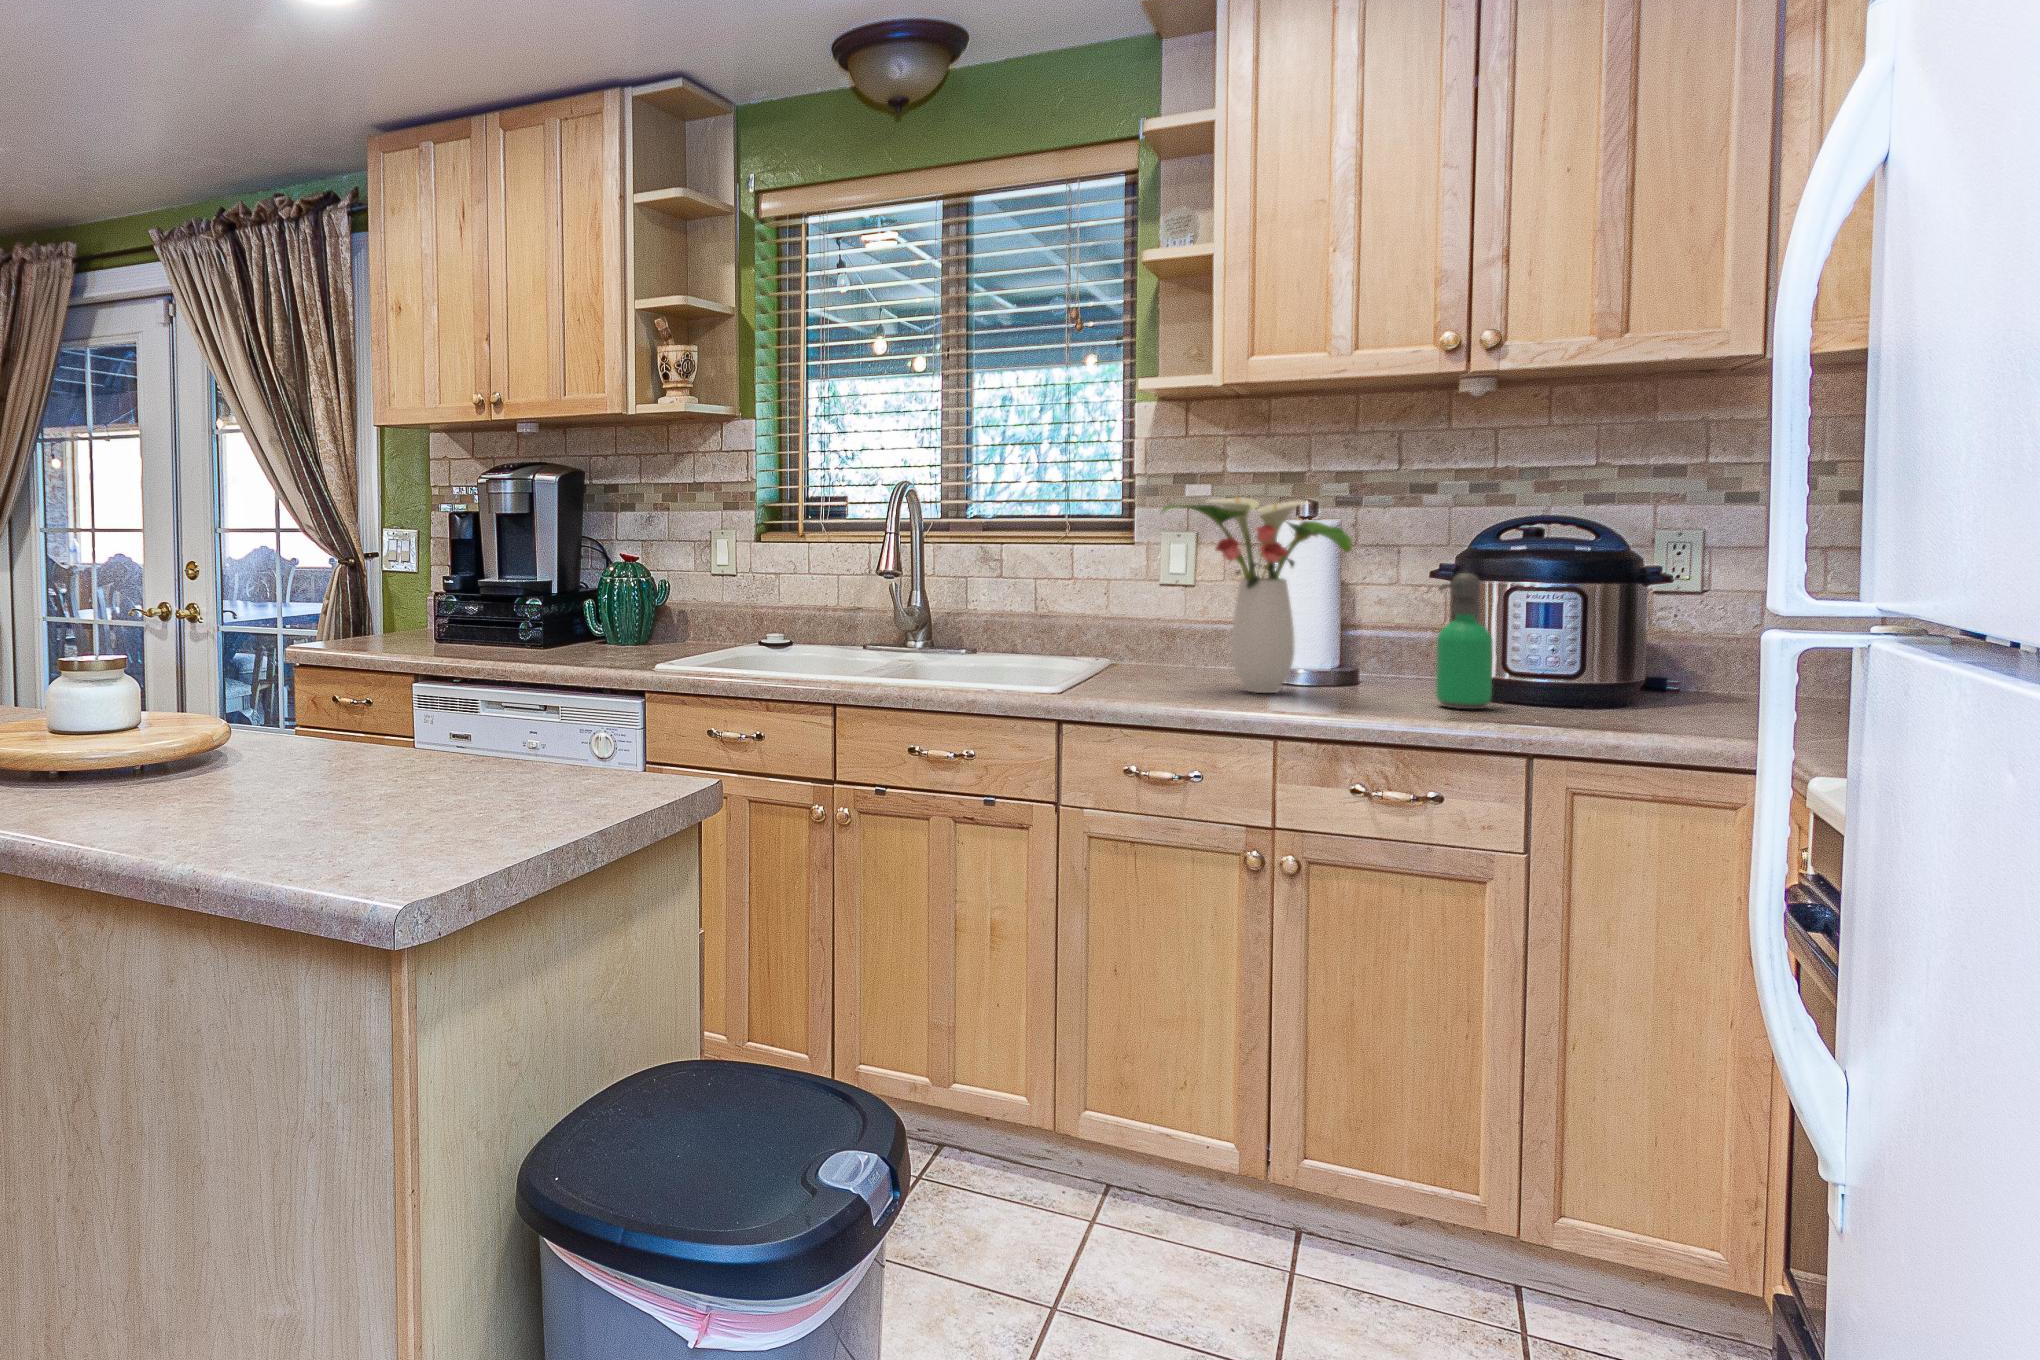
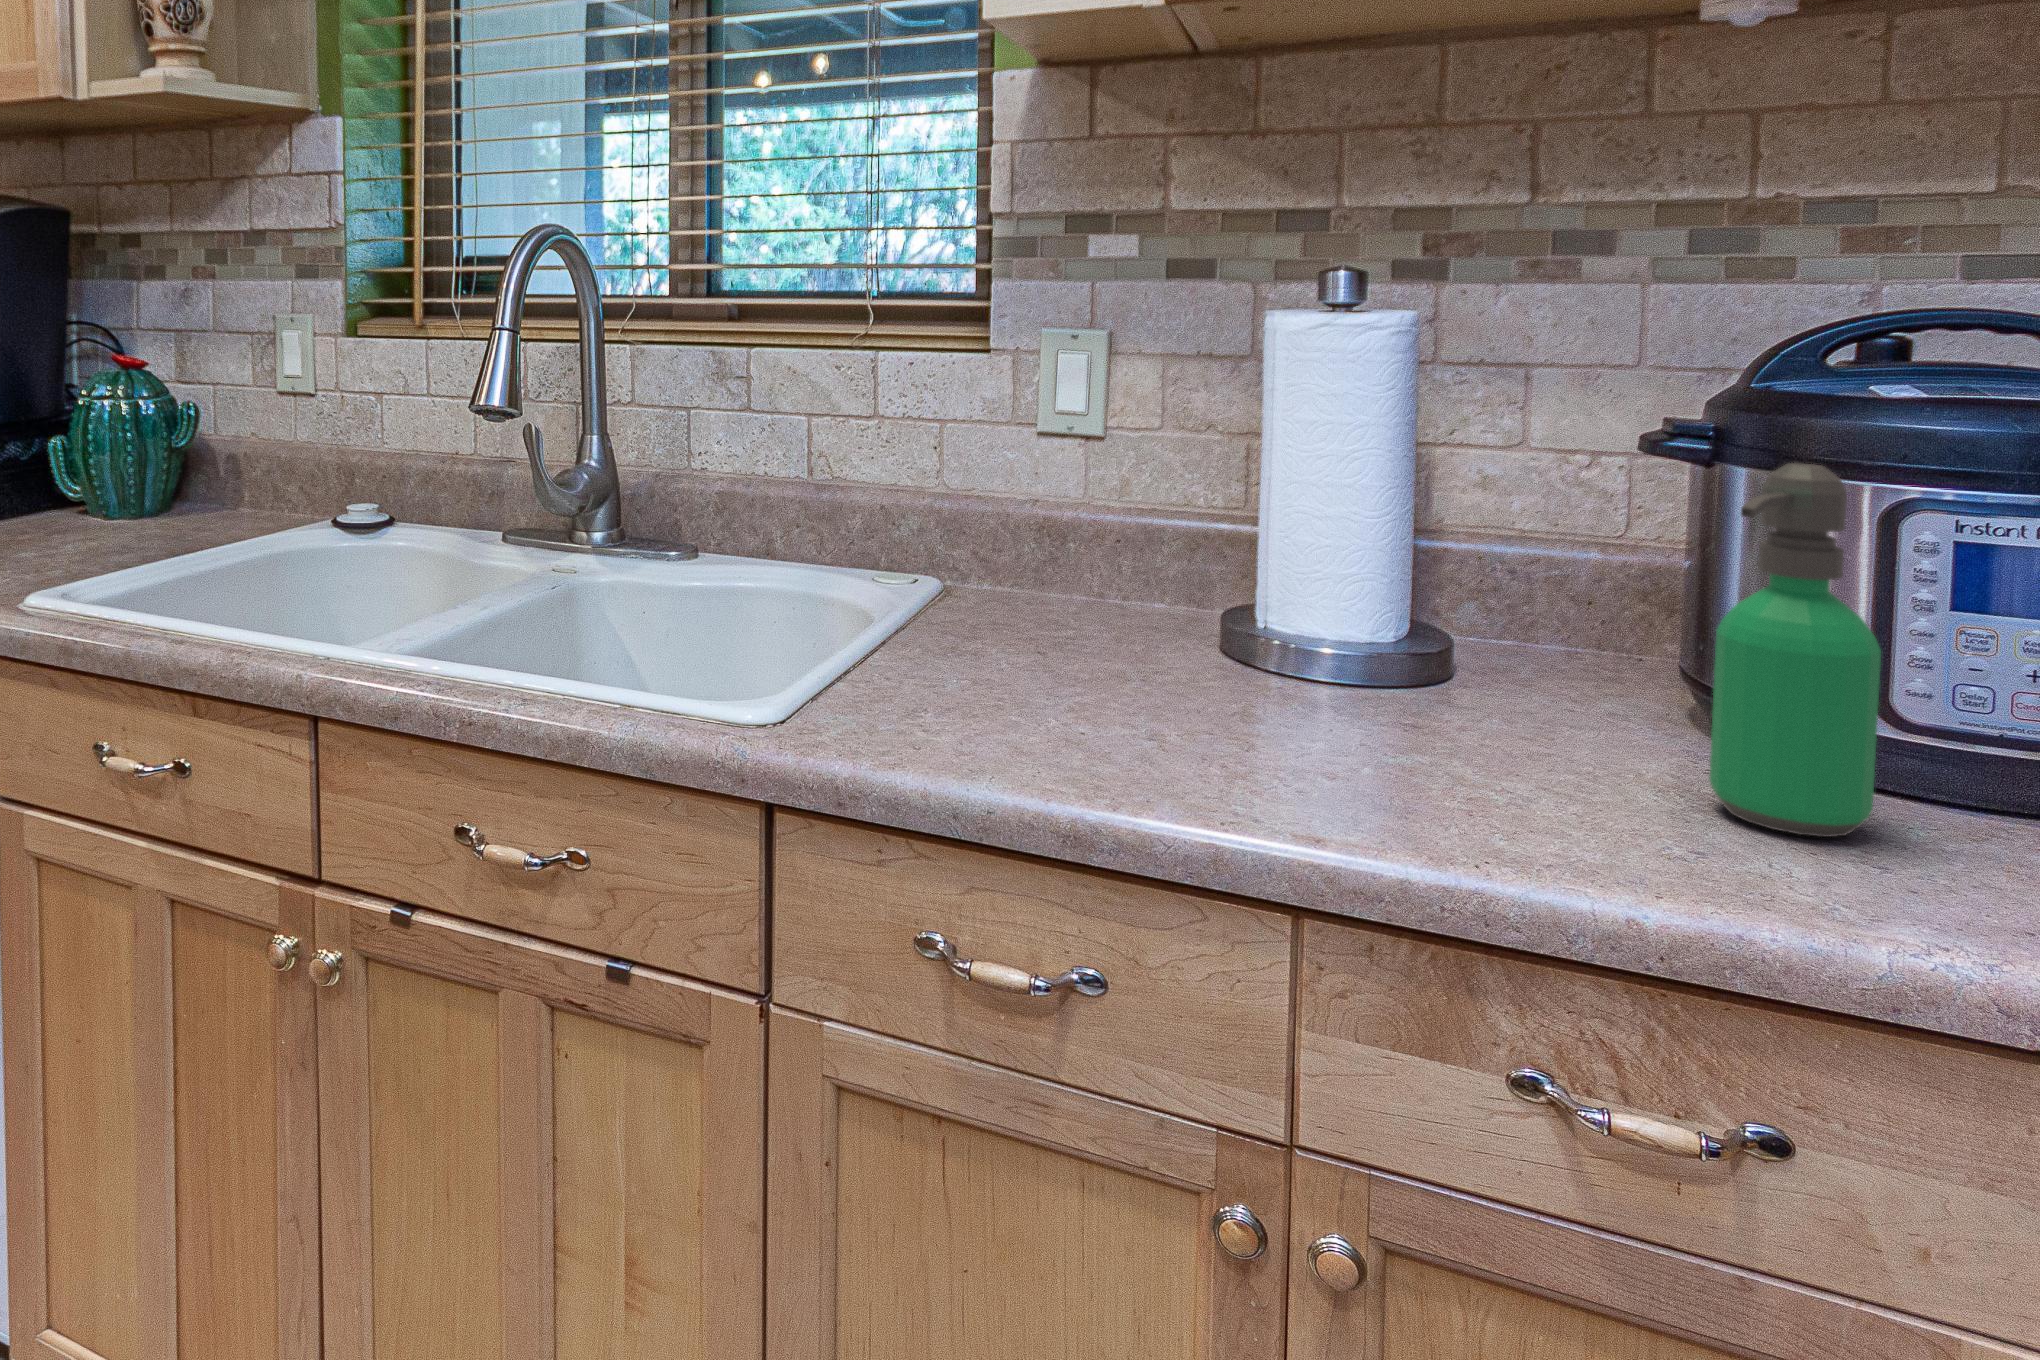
flower arrangement: present [1162,496,1352,693] -> none [1014,253,1510,732]

